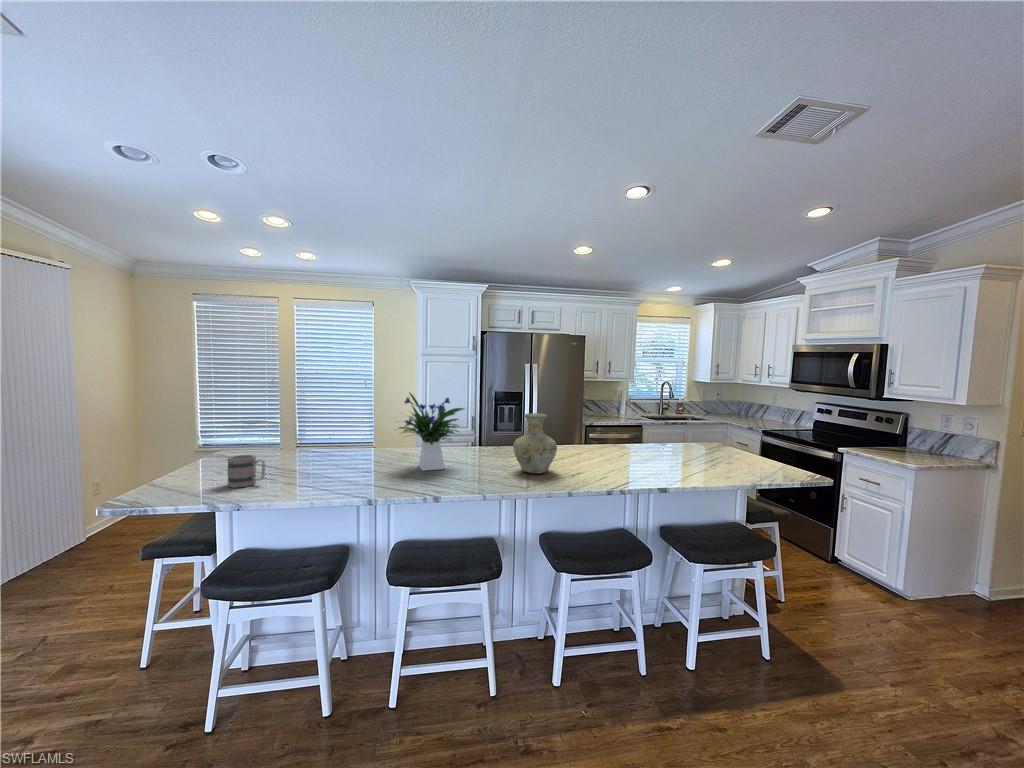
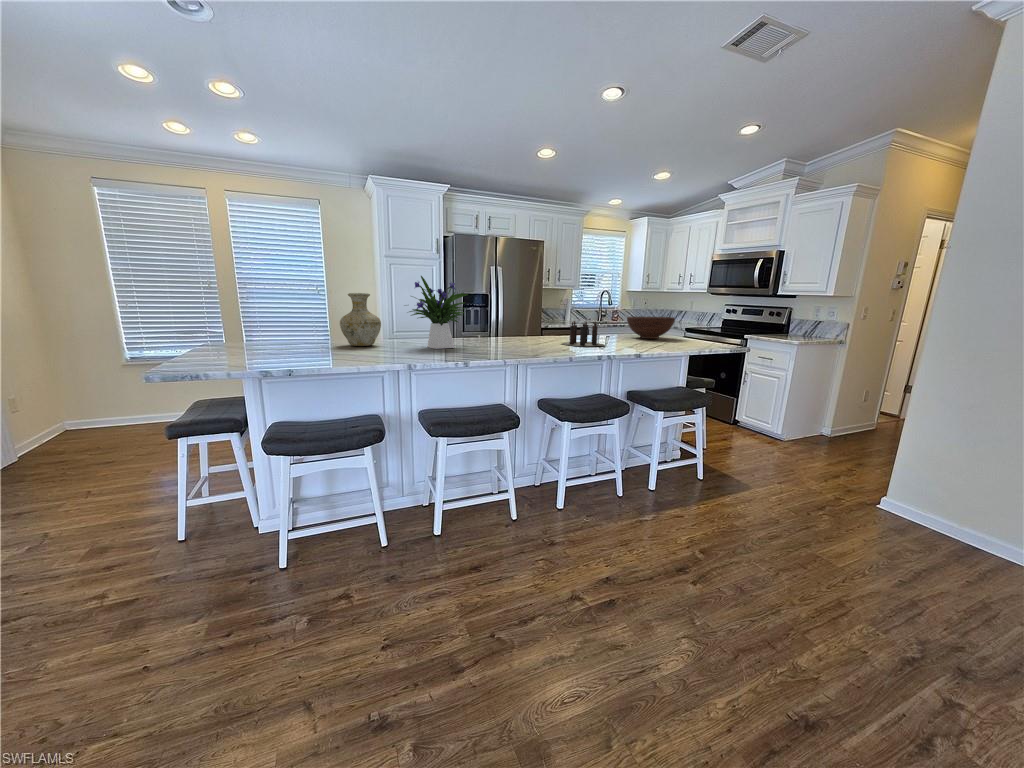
vase: present [513,413,557,473] -> present [340,293,381,346]
fruit bowl: none [670,426,730,456] -> present [627,317,675,339]
candle: none [576,437,643,472] -> present [562,321,604,347]
mug: present [227,455,265,488] -> none [263,331,301,360]

